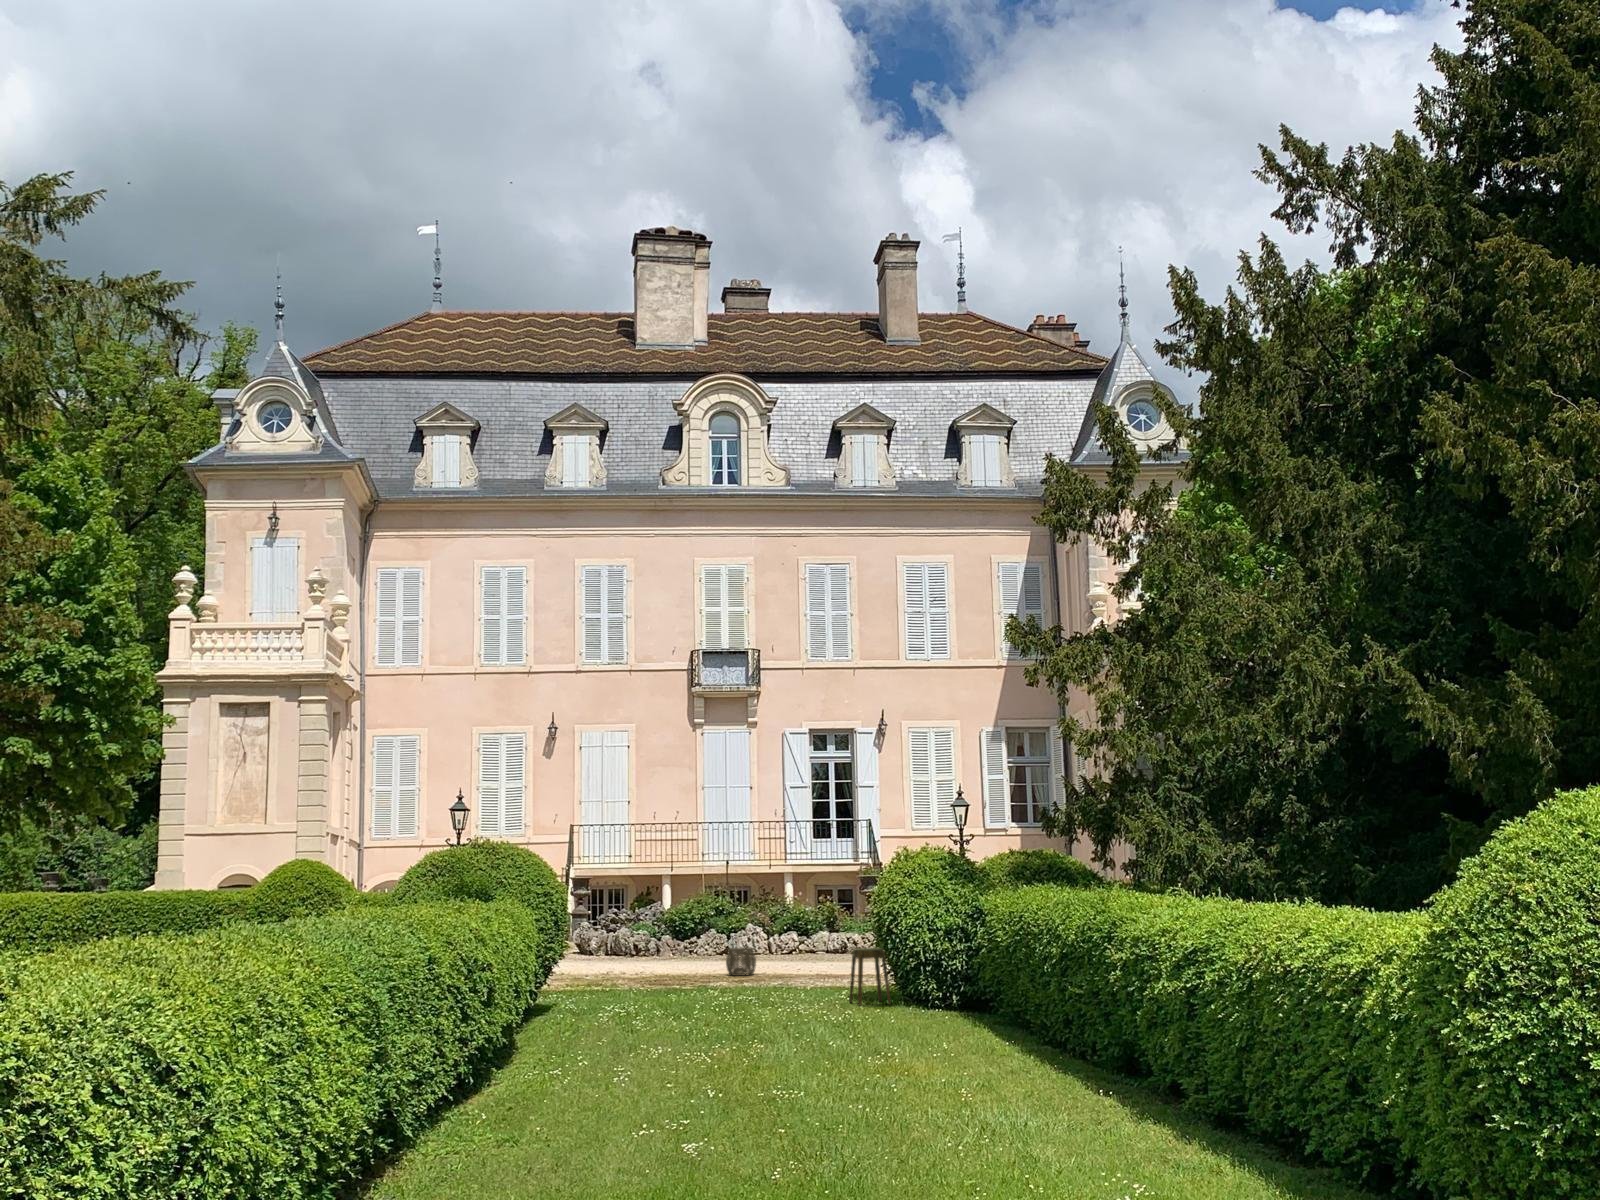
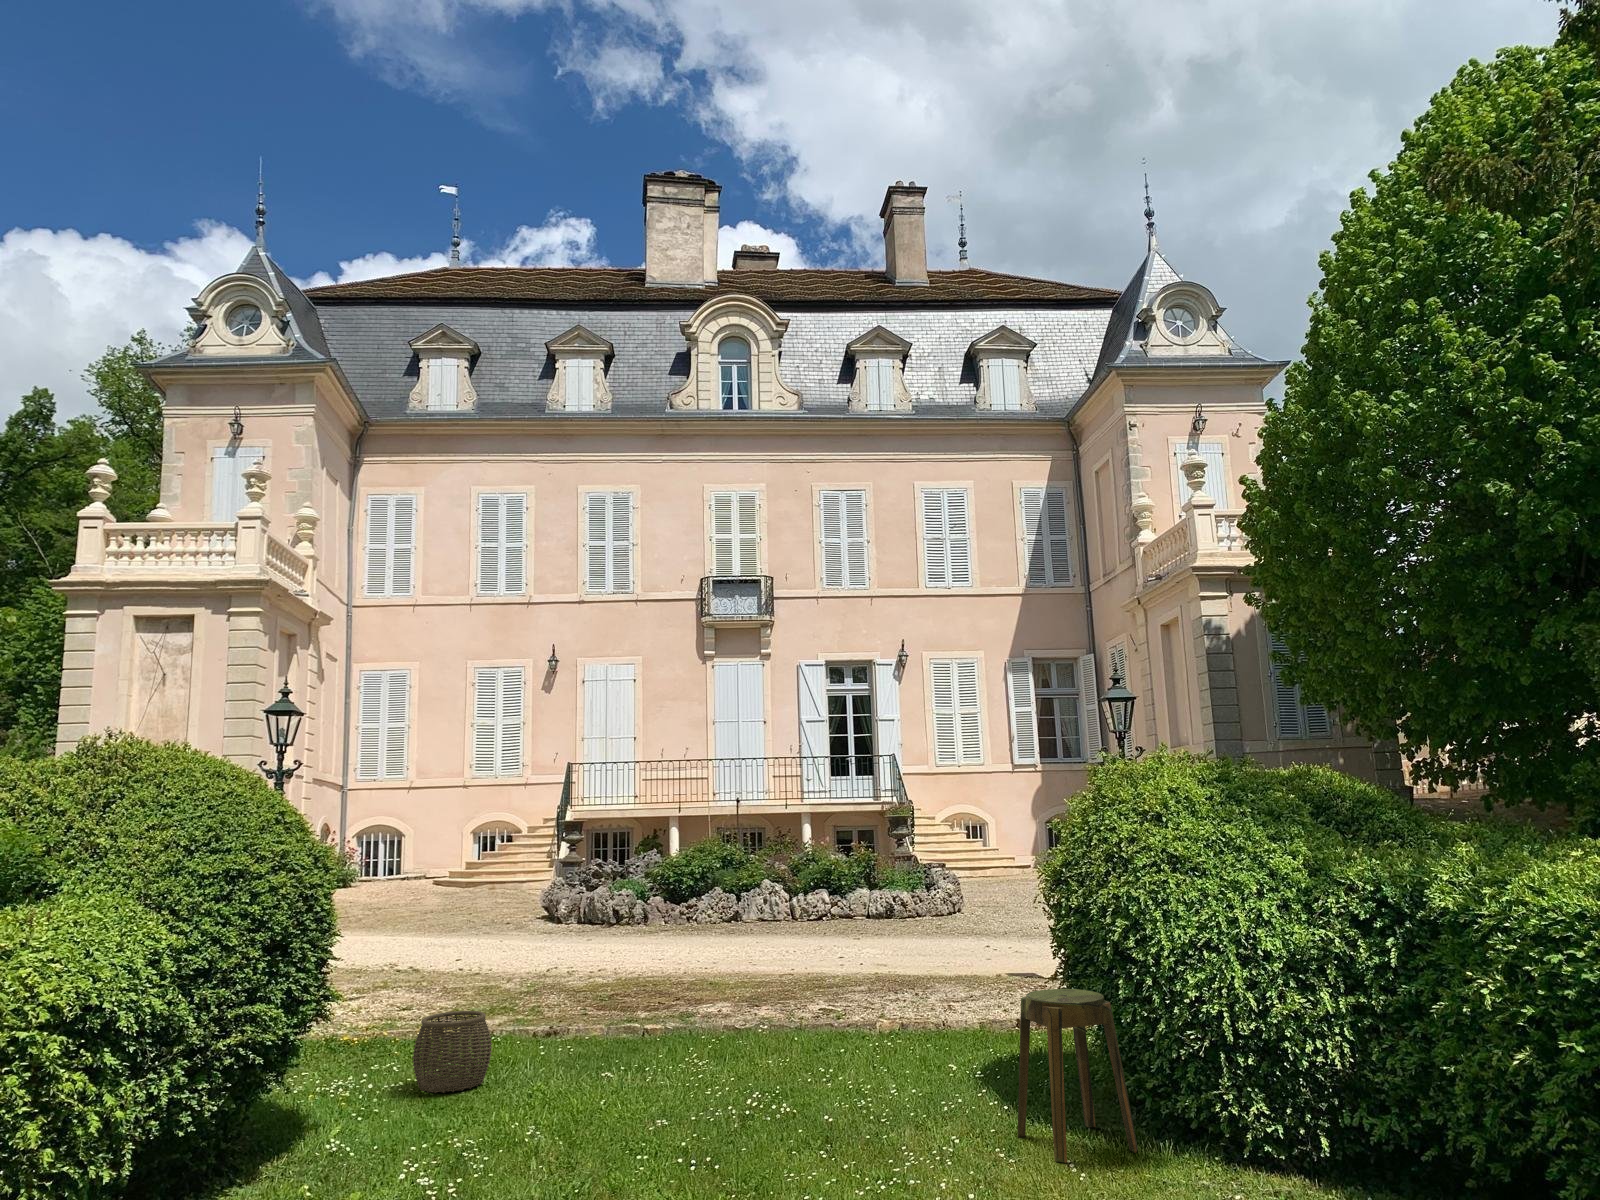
woven basket: present [726,948,756,976] -> present [412,1011,492,1093]

